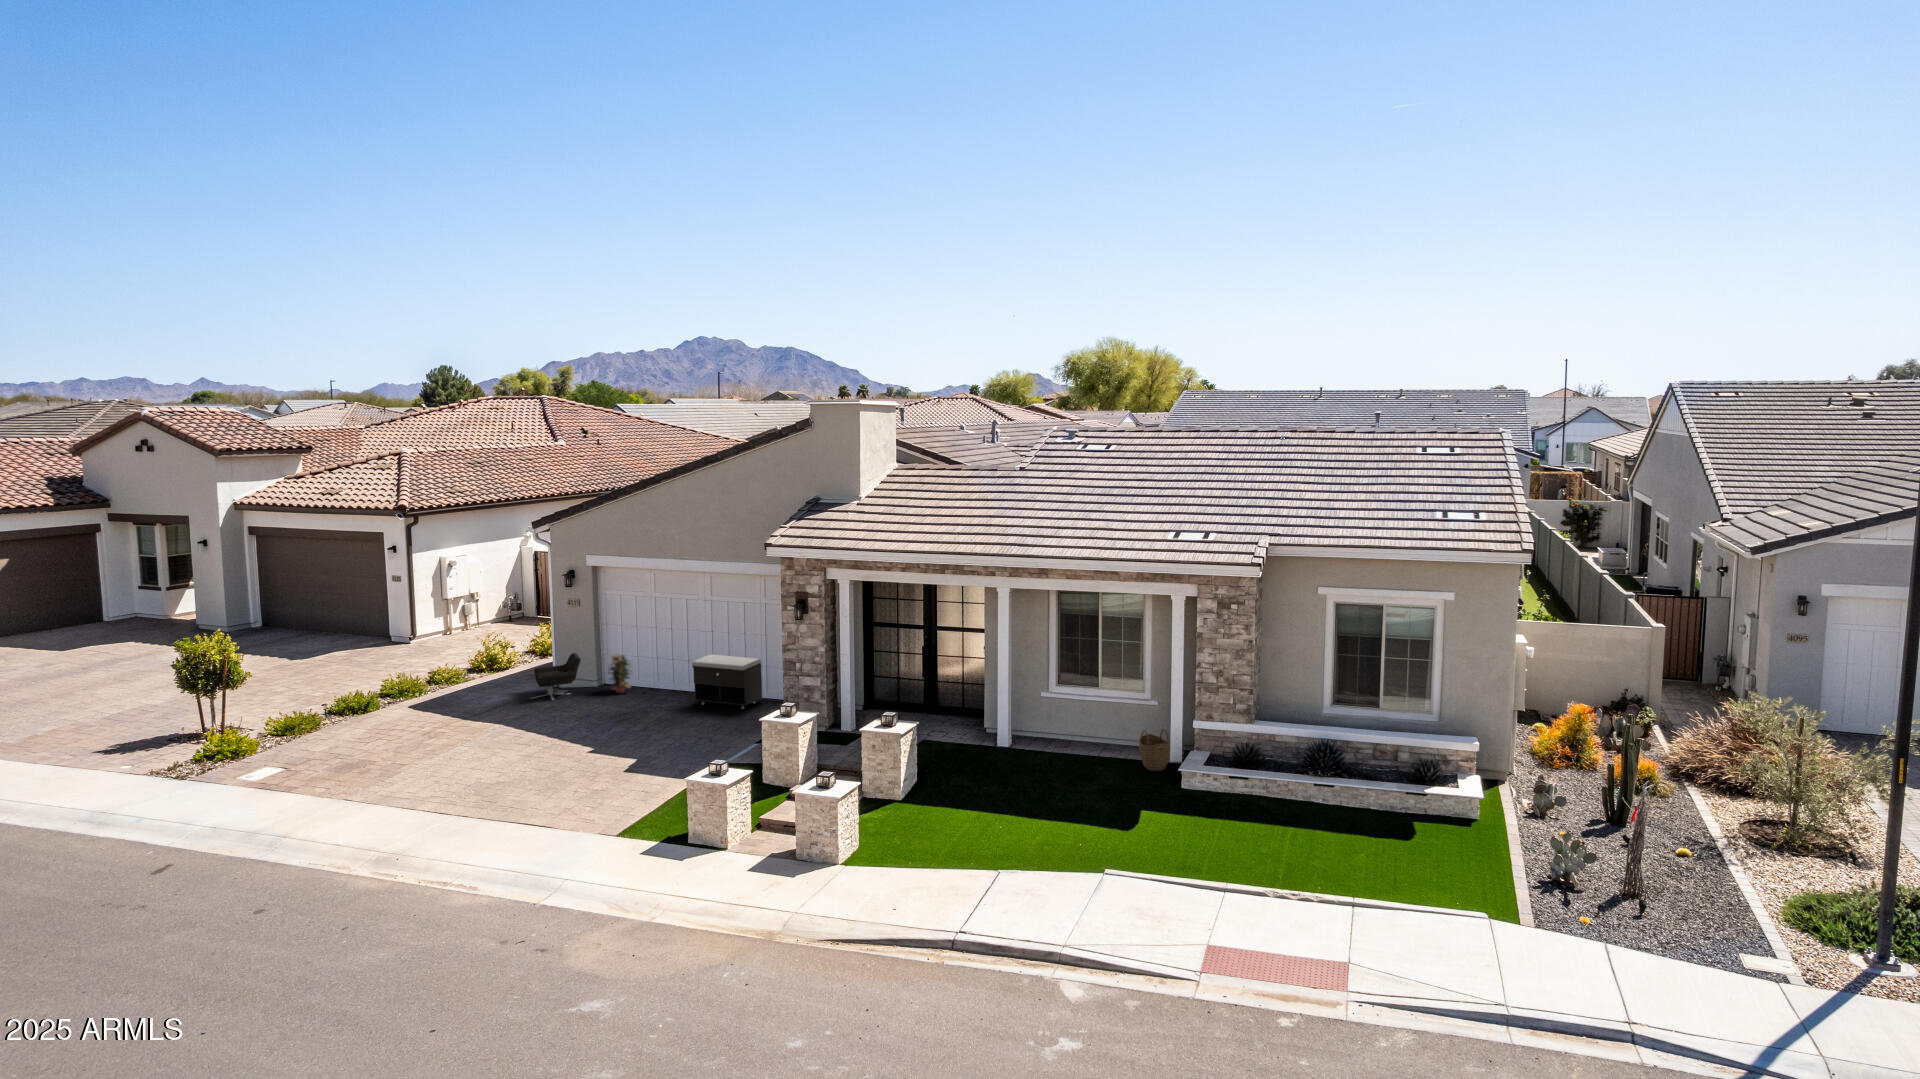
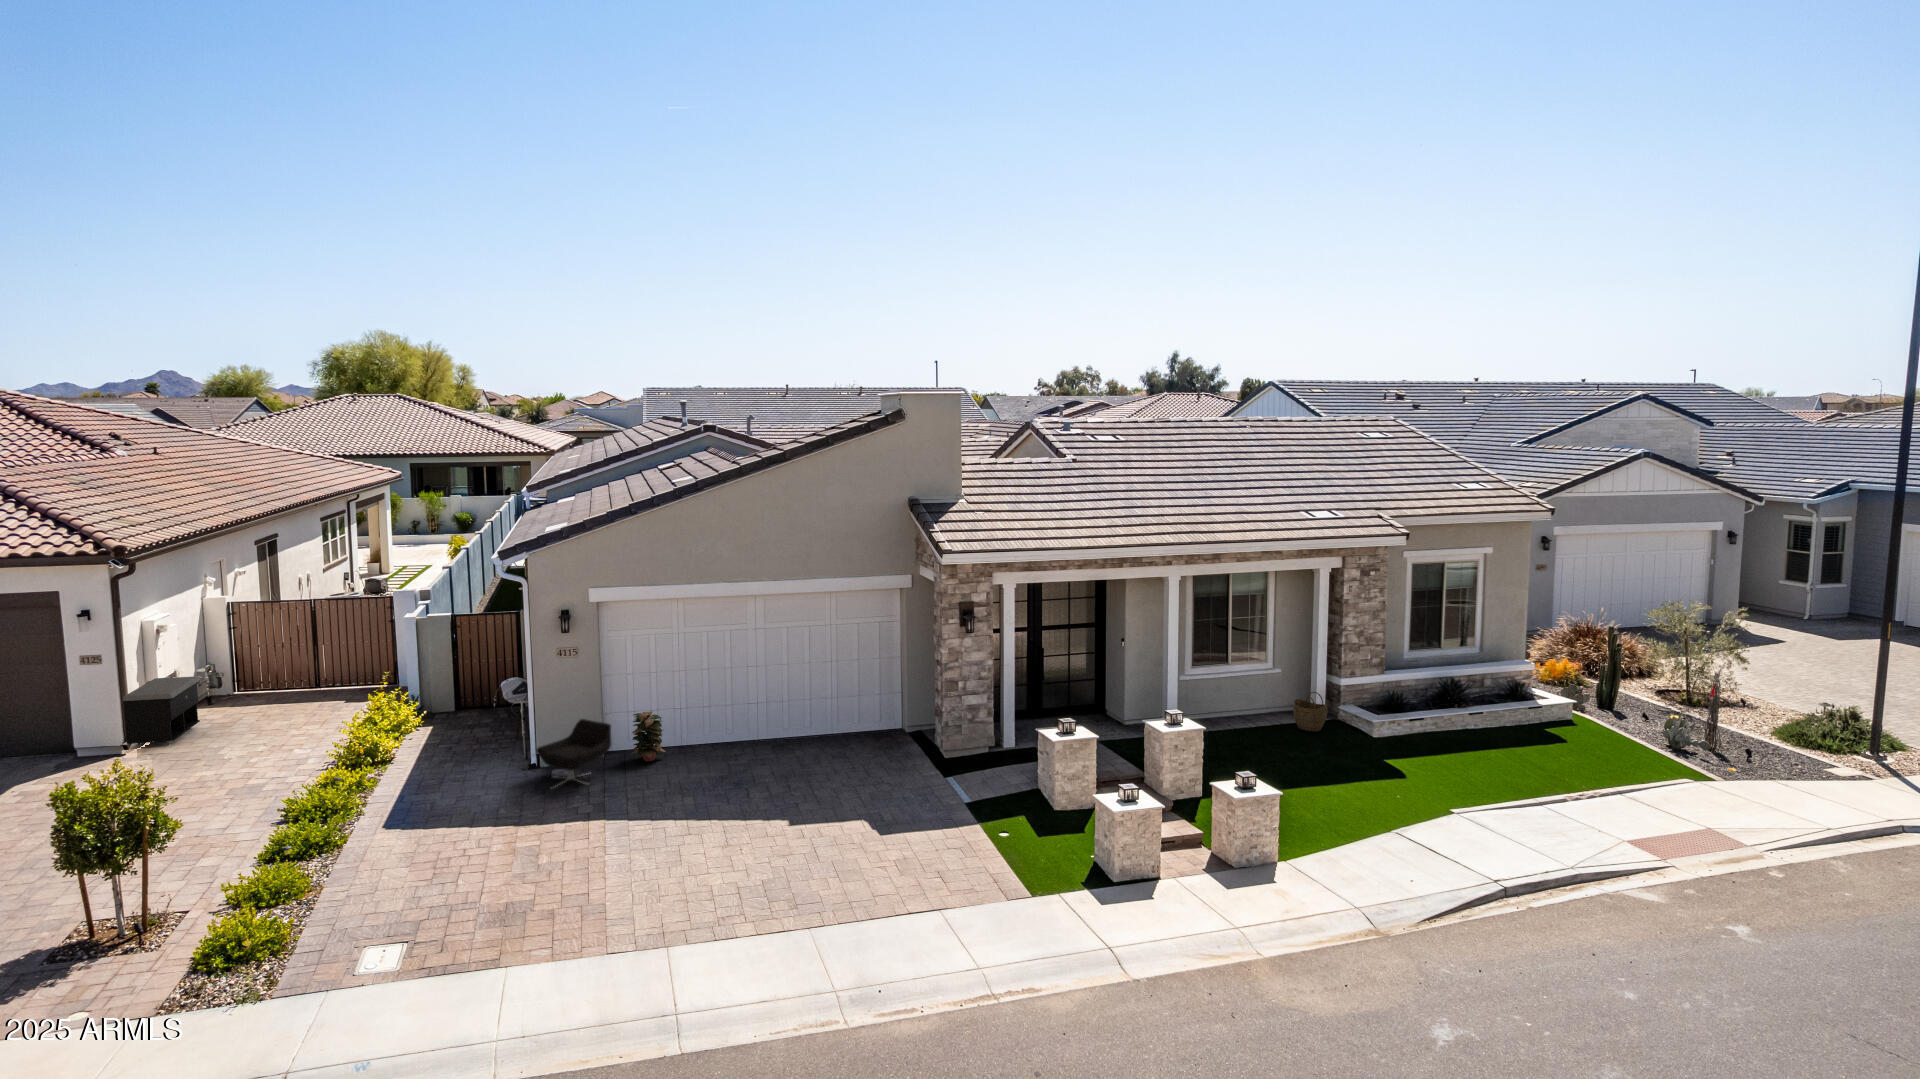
storage bench: present [692,655,762,709] -> present [123,676,200,747]

